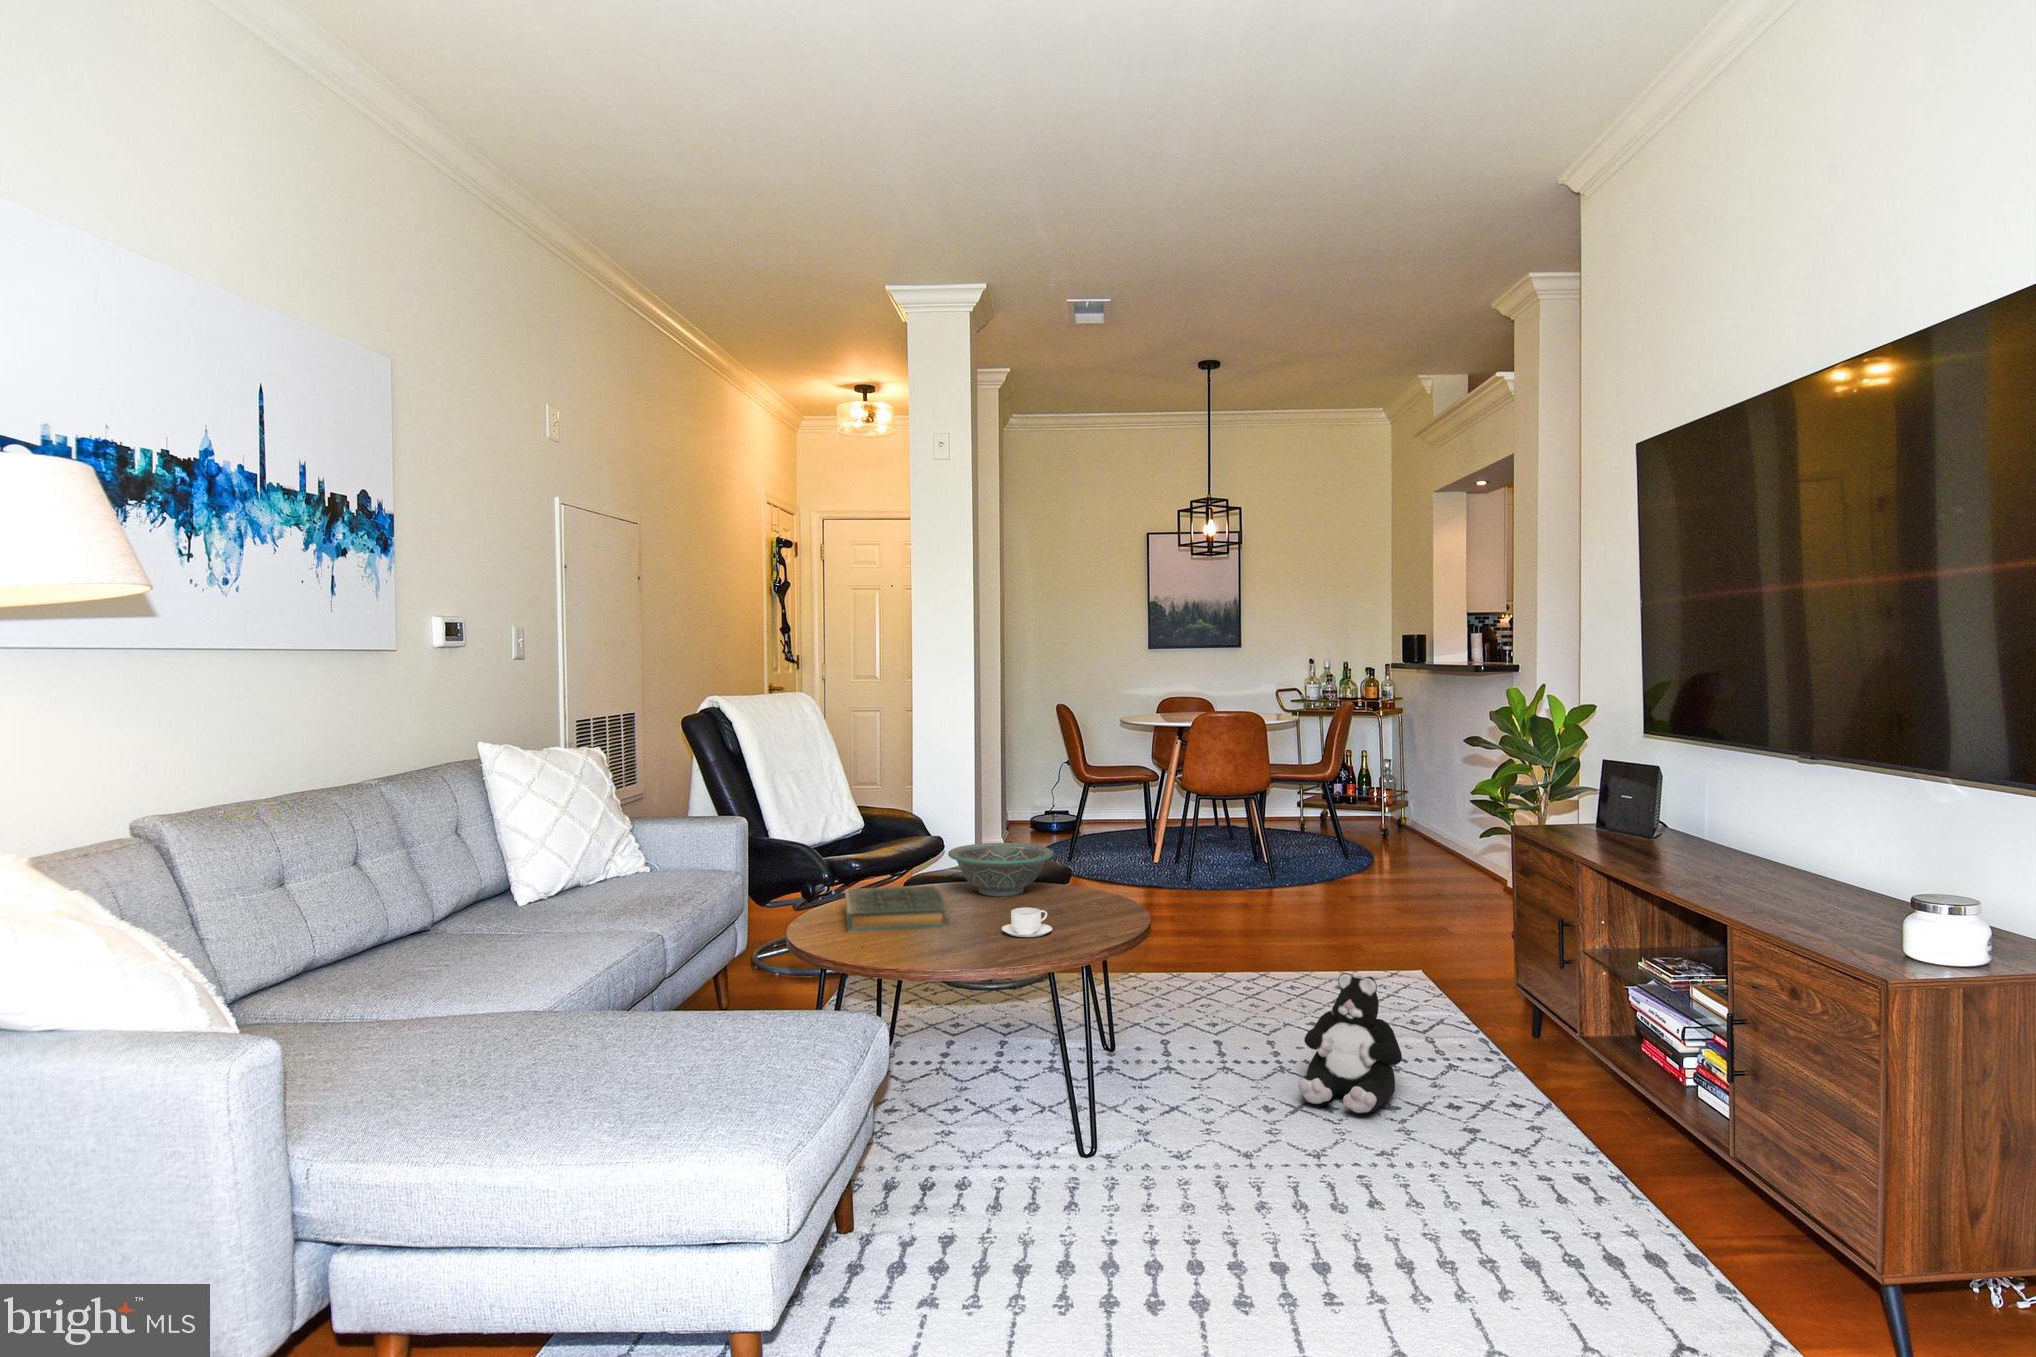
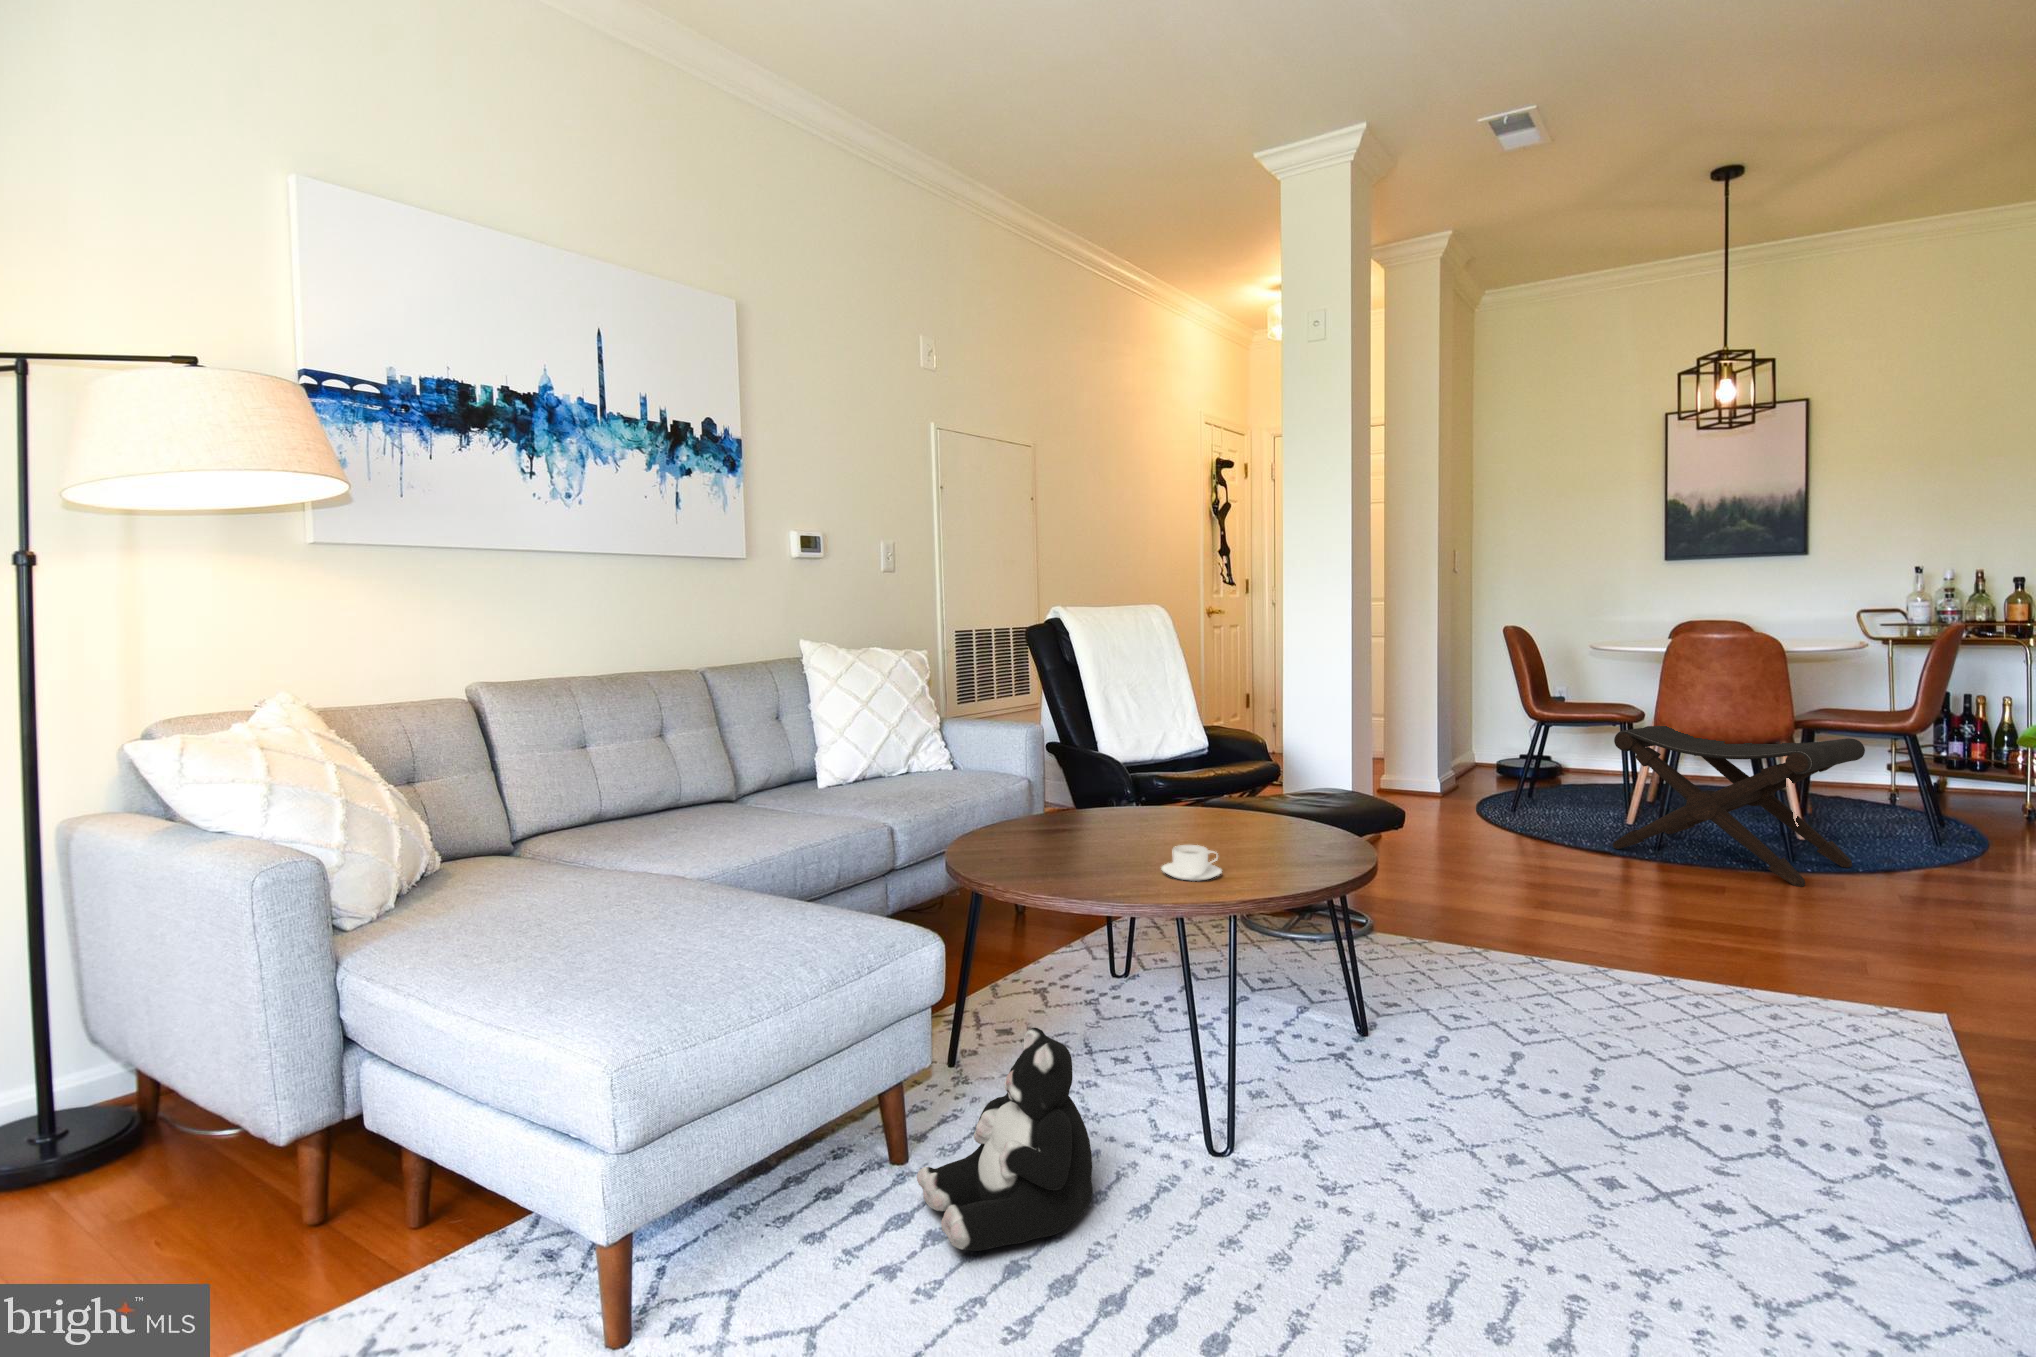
footstool: none [1160,779,1316,899] -> present [1613,726,1865,887]
decorative bowl: present [948,843,1054,896] -> none [1187,769,1311,830]
hardback book: present [845,886,948,933] -> none [1019,800,1156,857]
plush toy: present [1298,973,1402,1114] -> present [917,1028,1093,1251]

